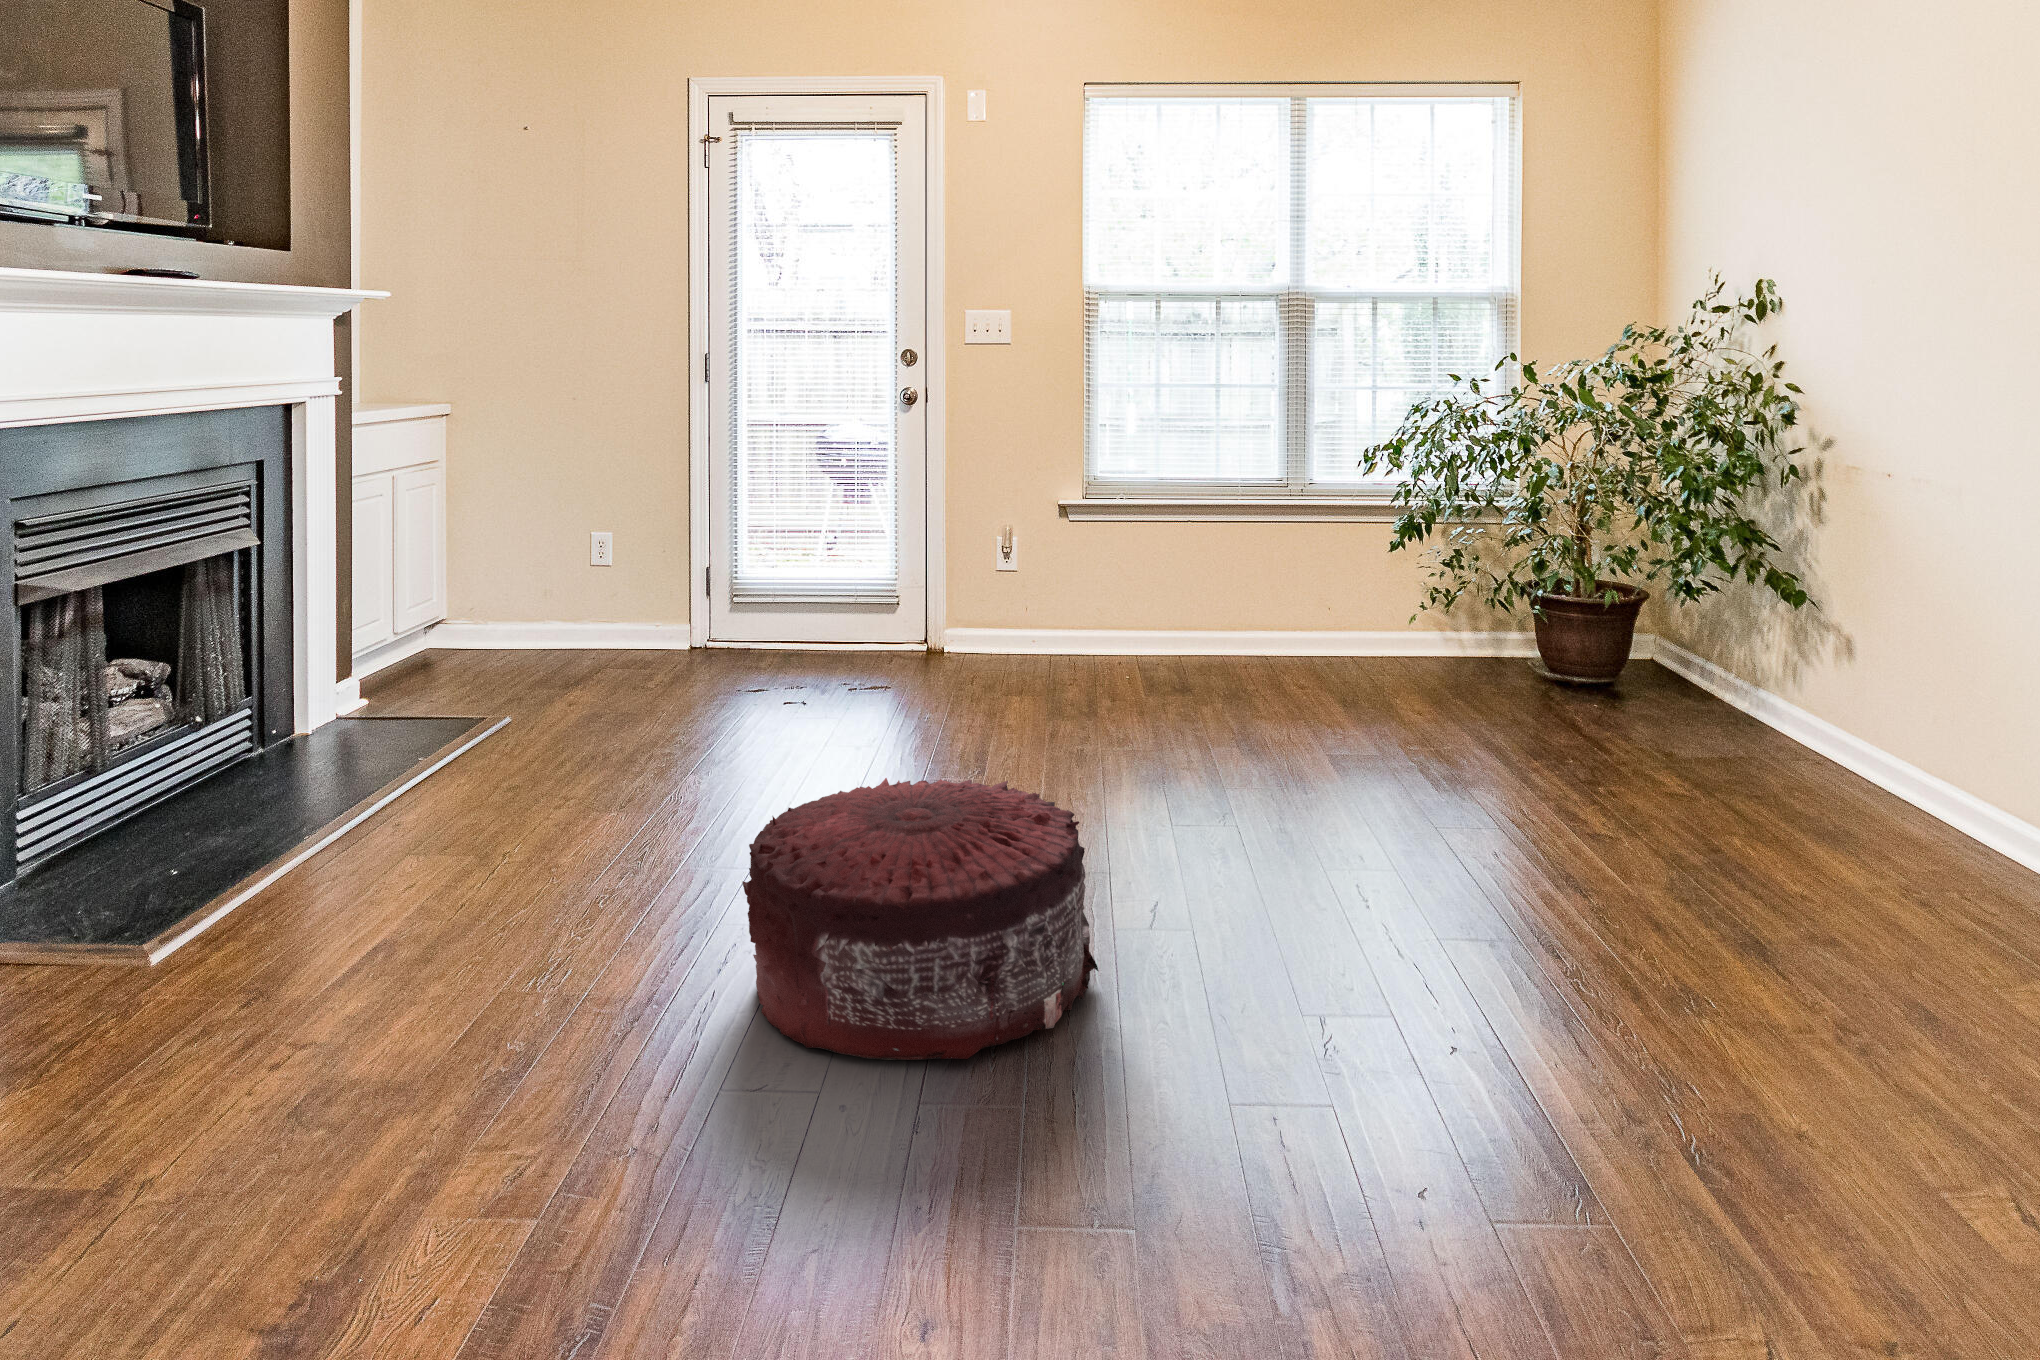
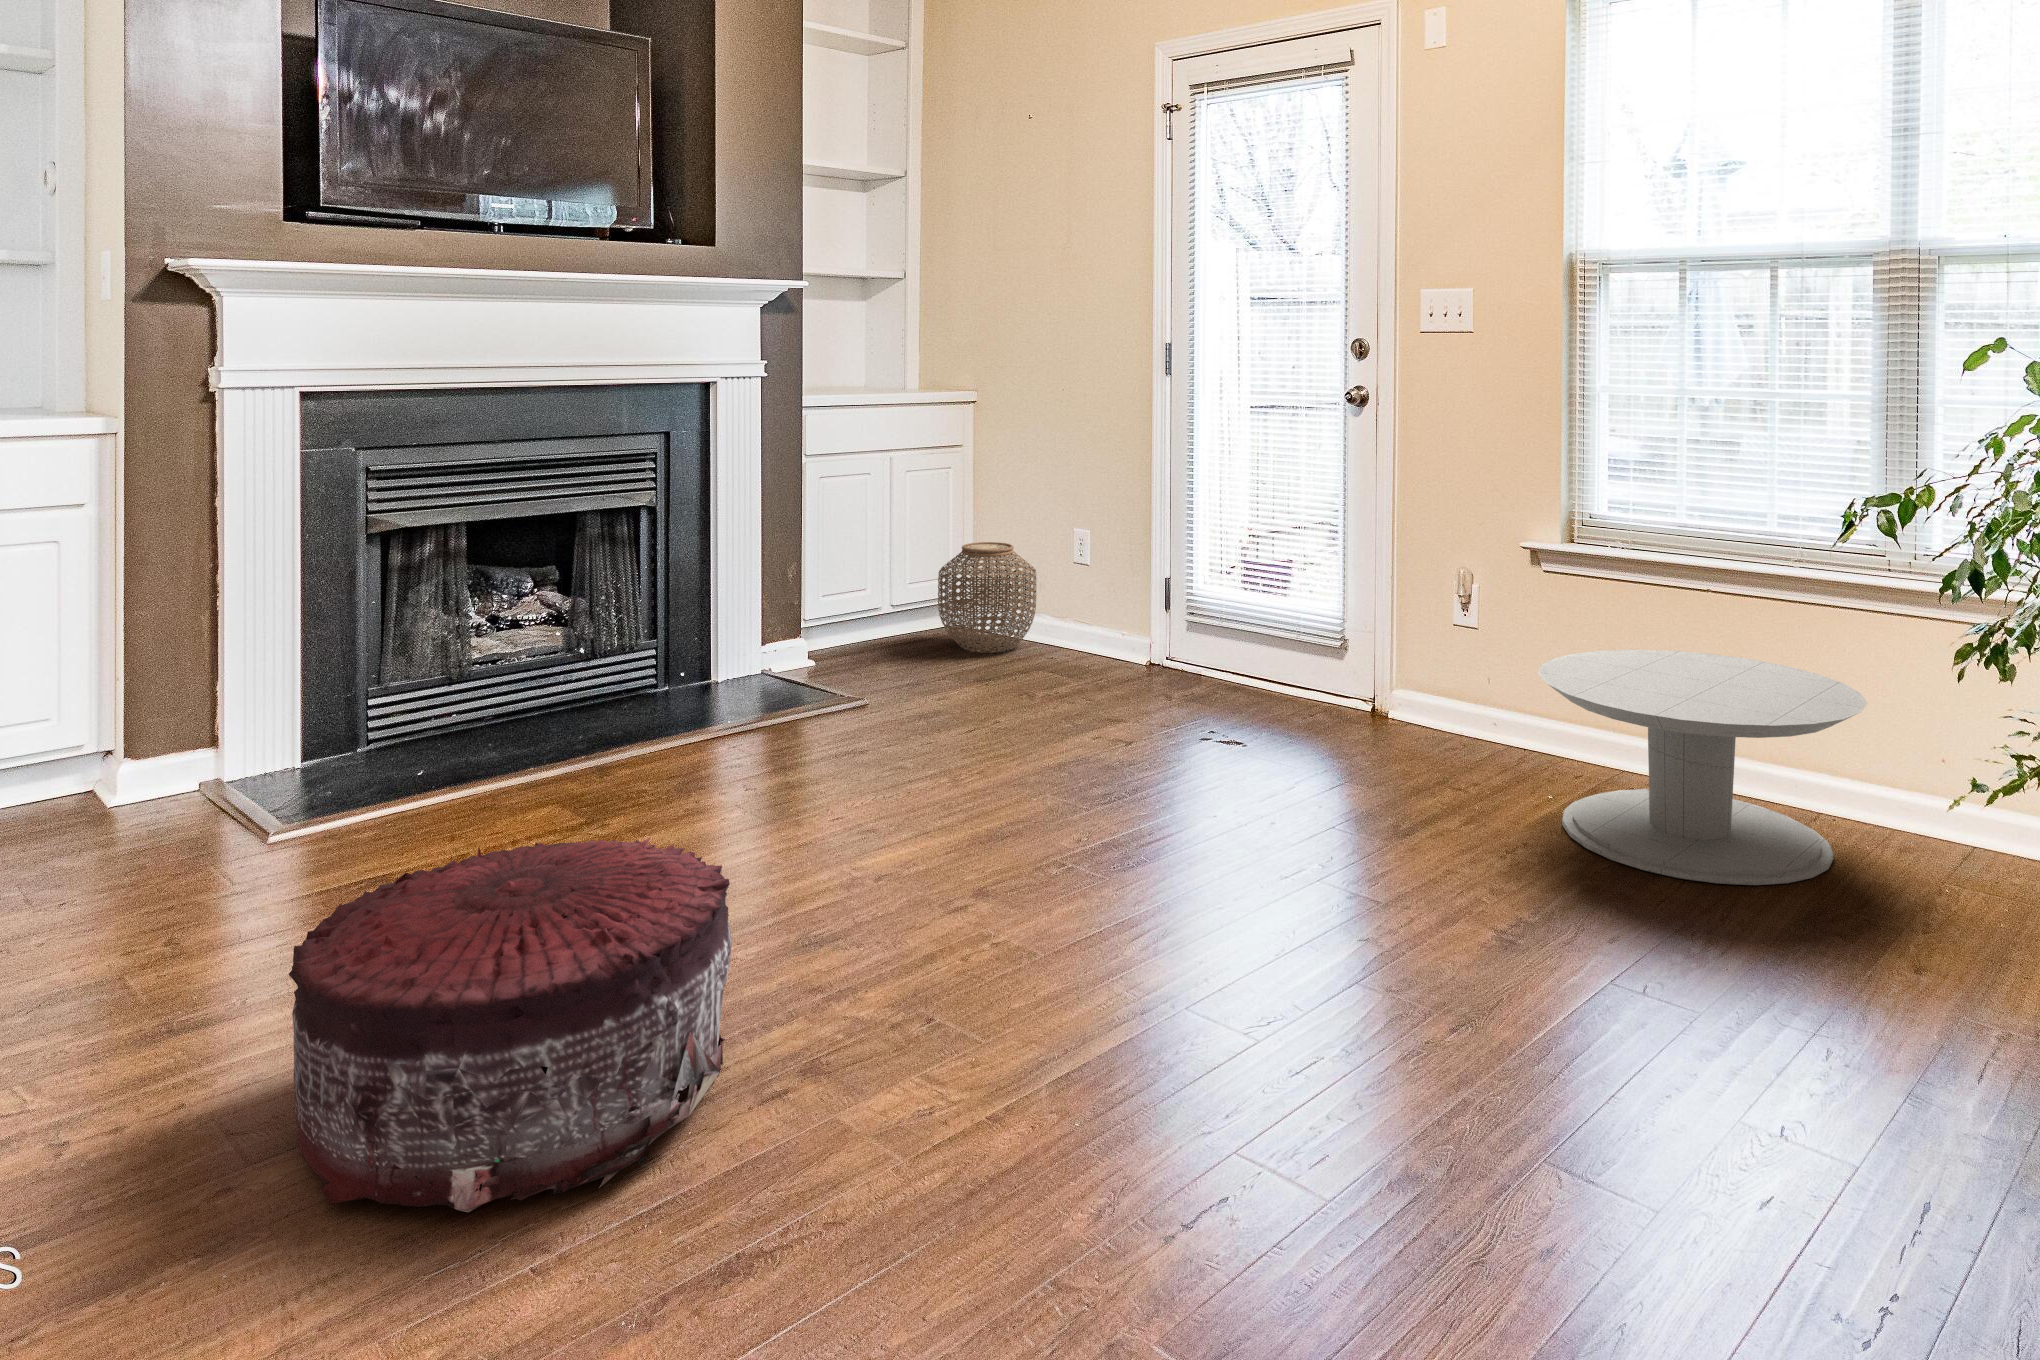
woven basket: none [452,557,557,669] -> present [938,542,1036,653]
side table: none [1132,563,1335,701] -> present [1538,650,1867,885]

